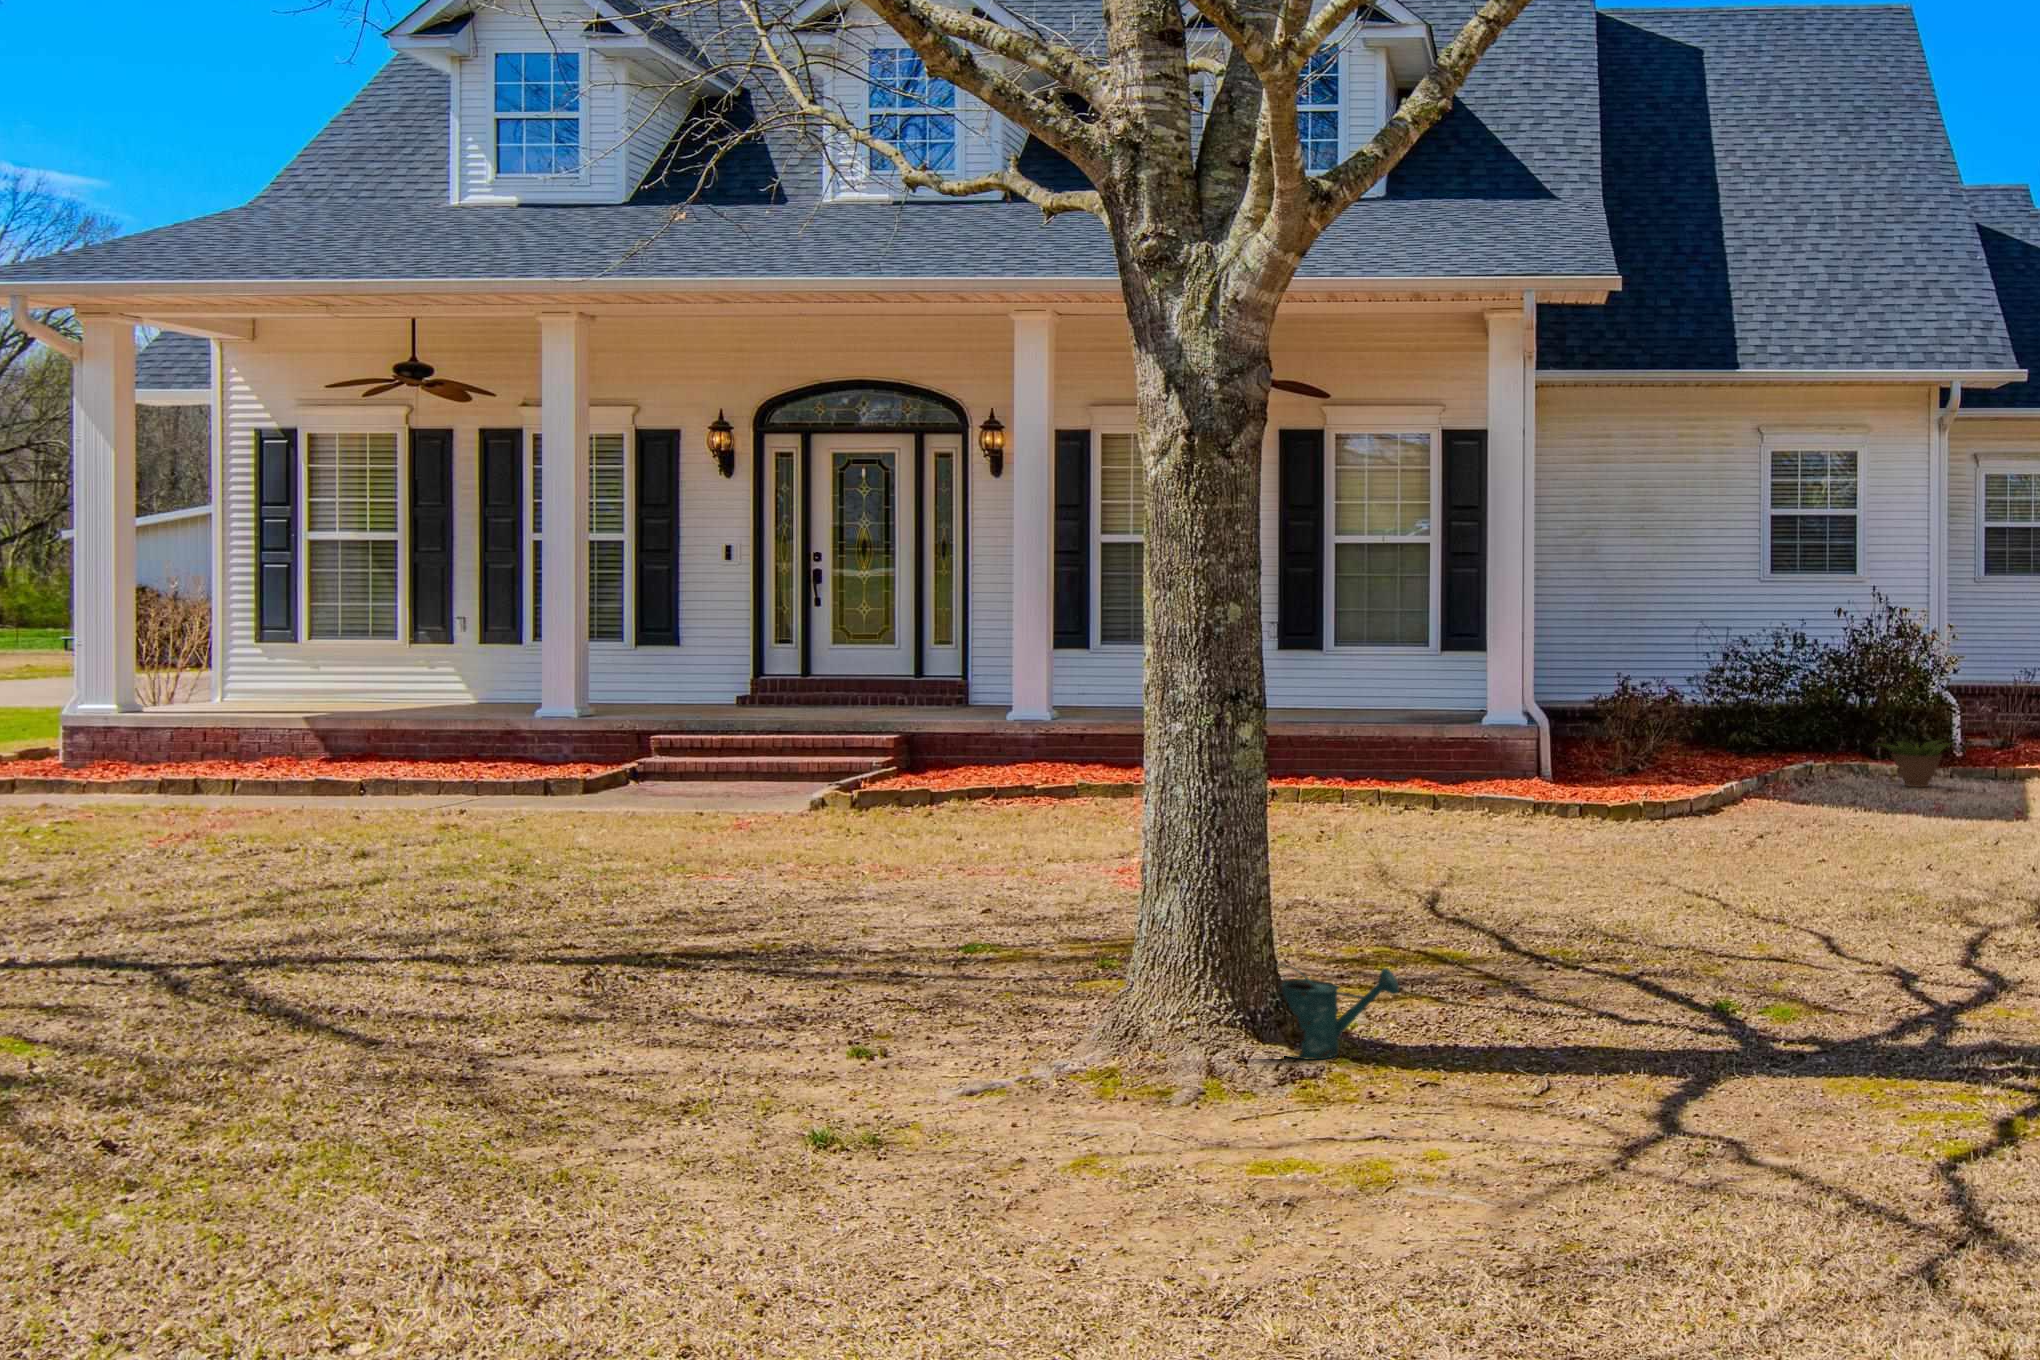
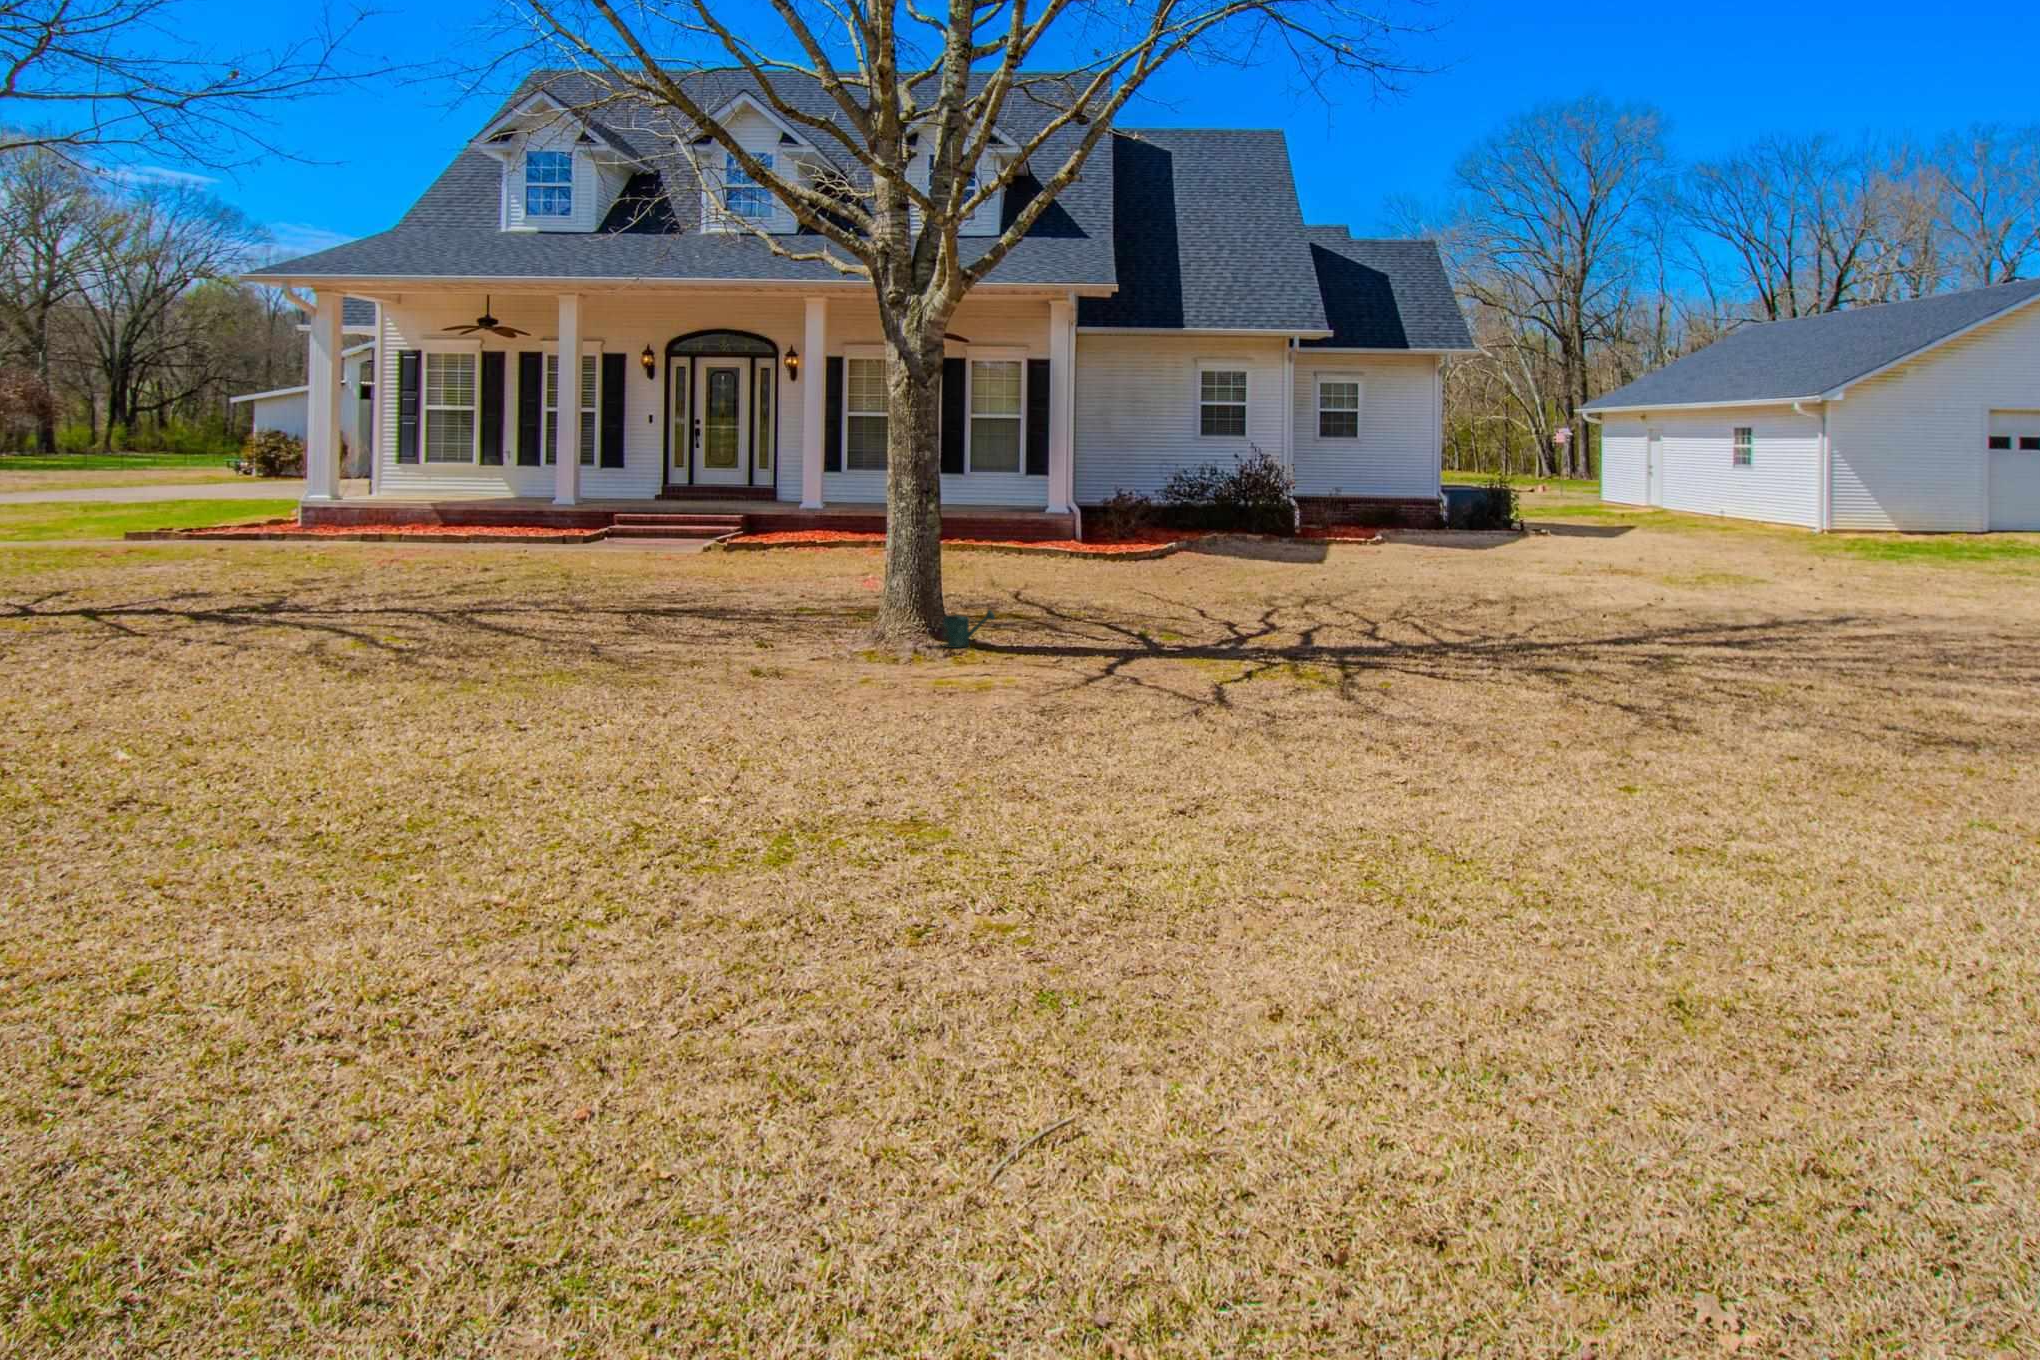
decorative plant: present [1879,740,1951,787] -> none [1232,514,1275,538]

